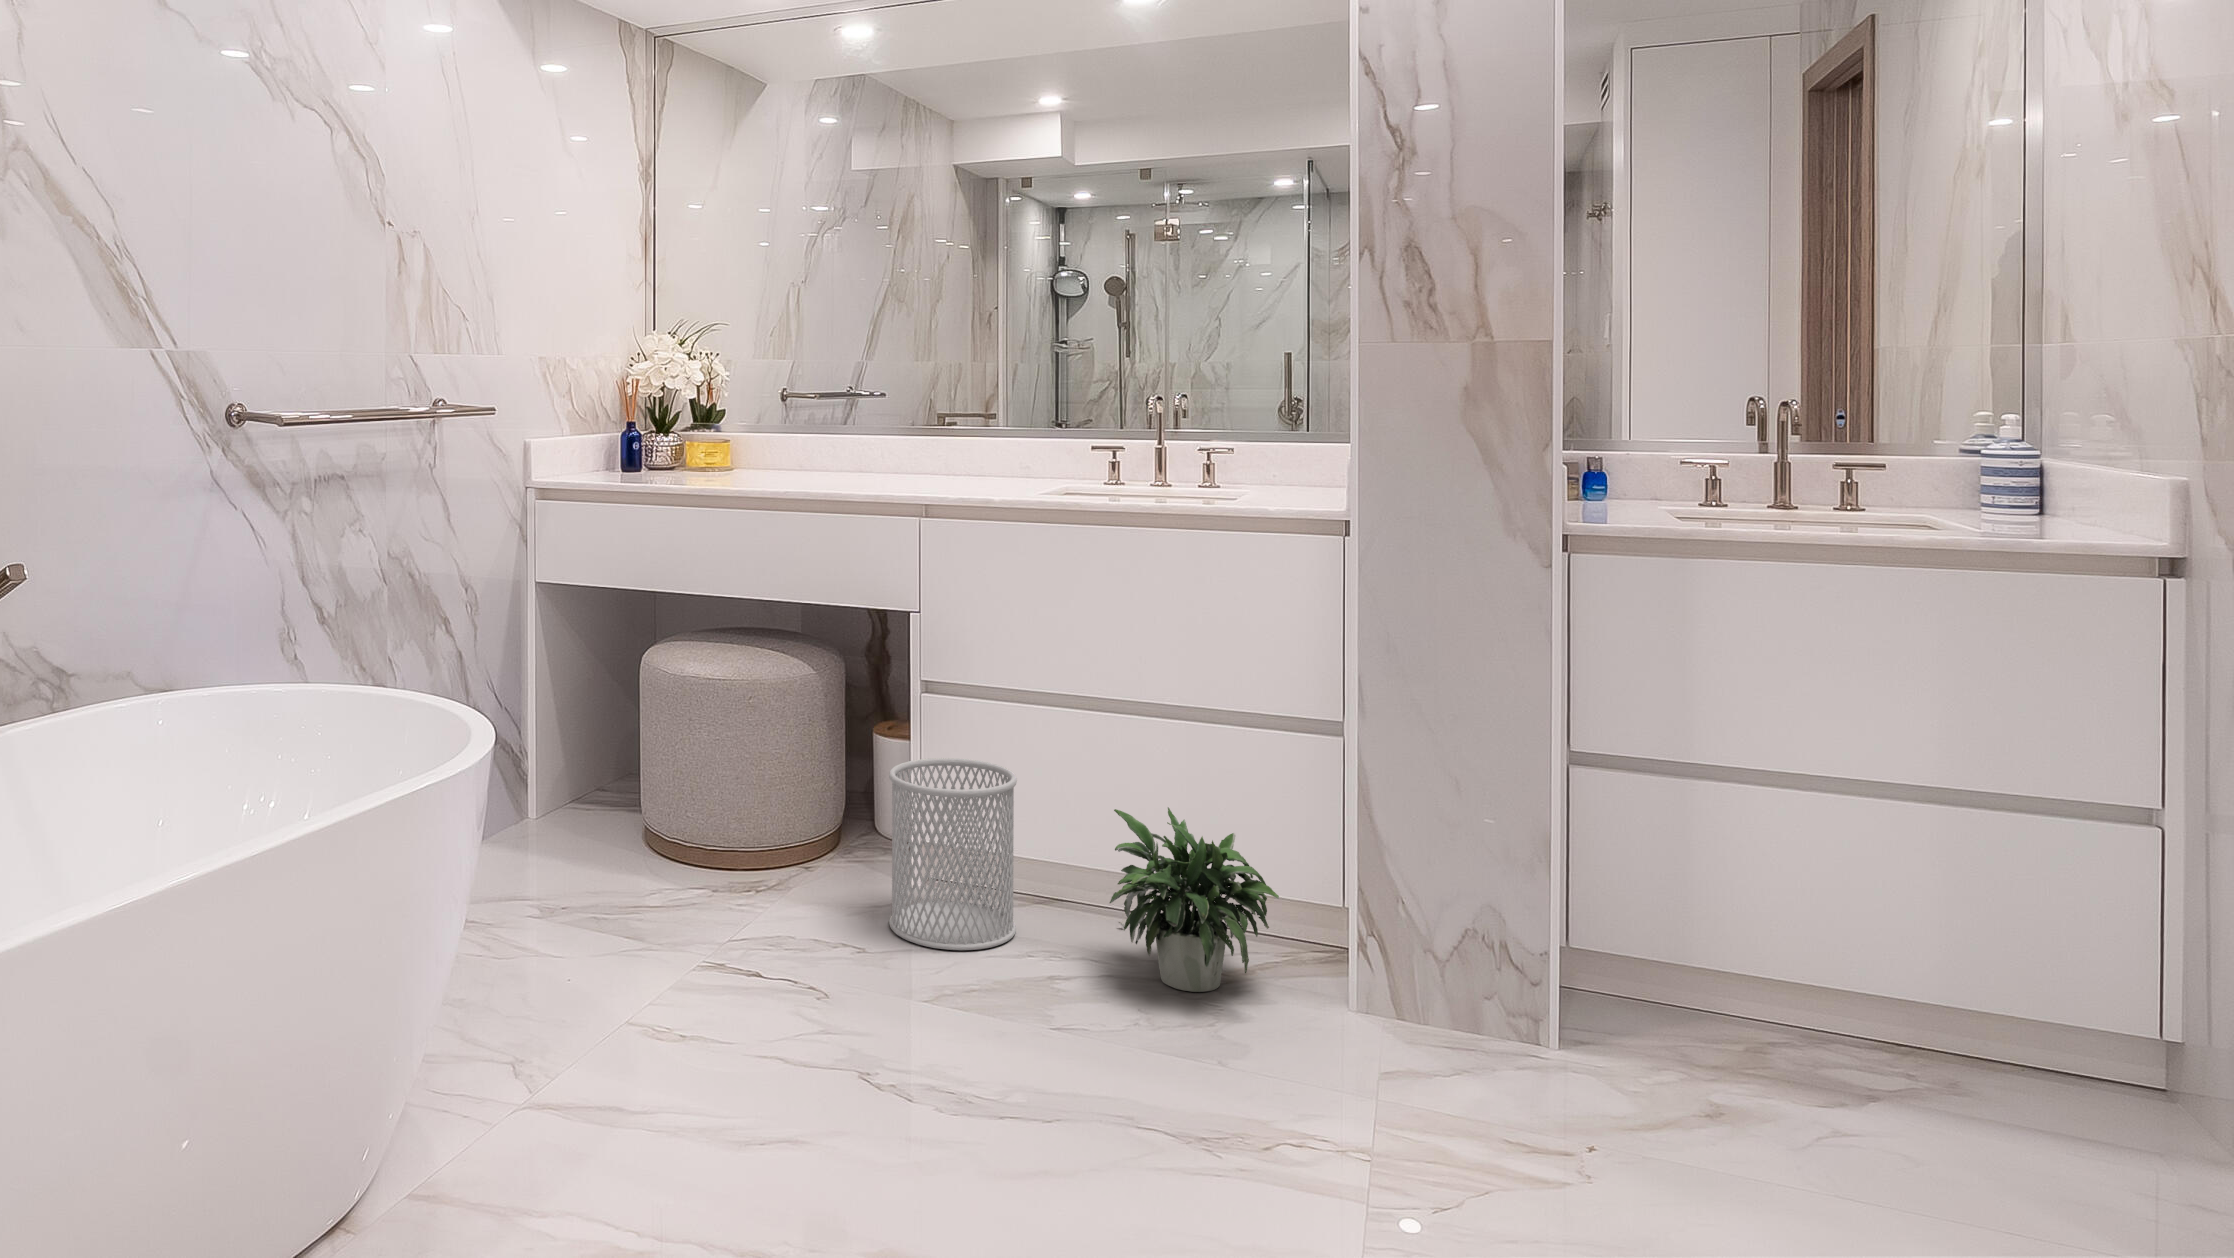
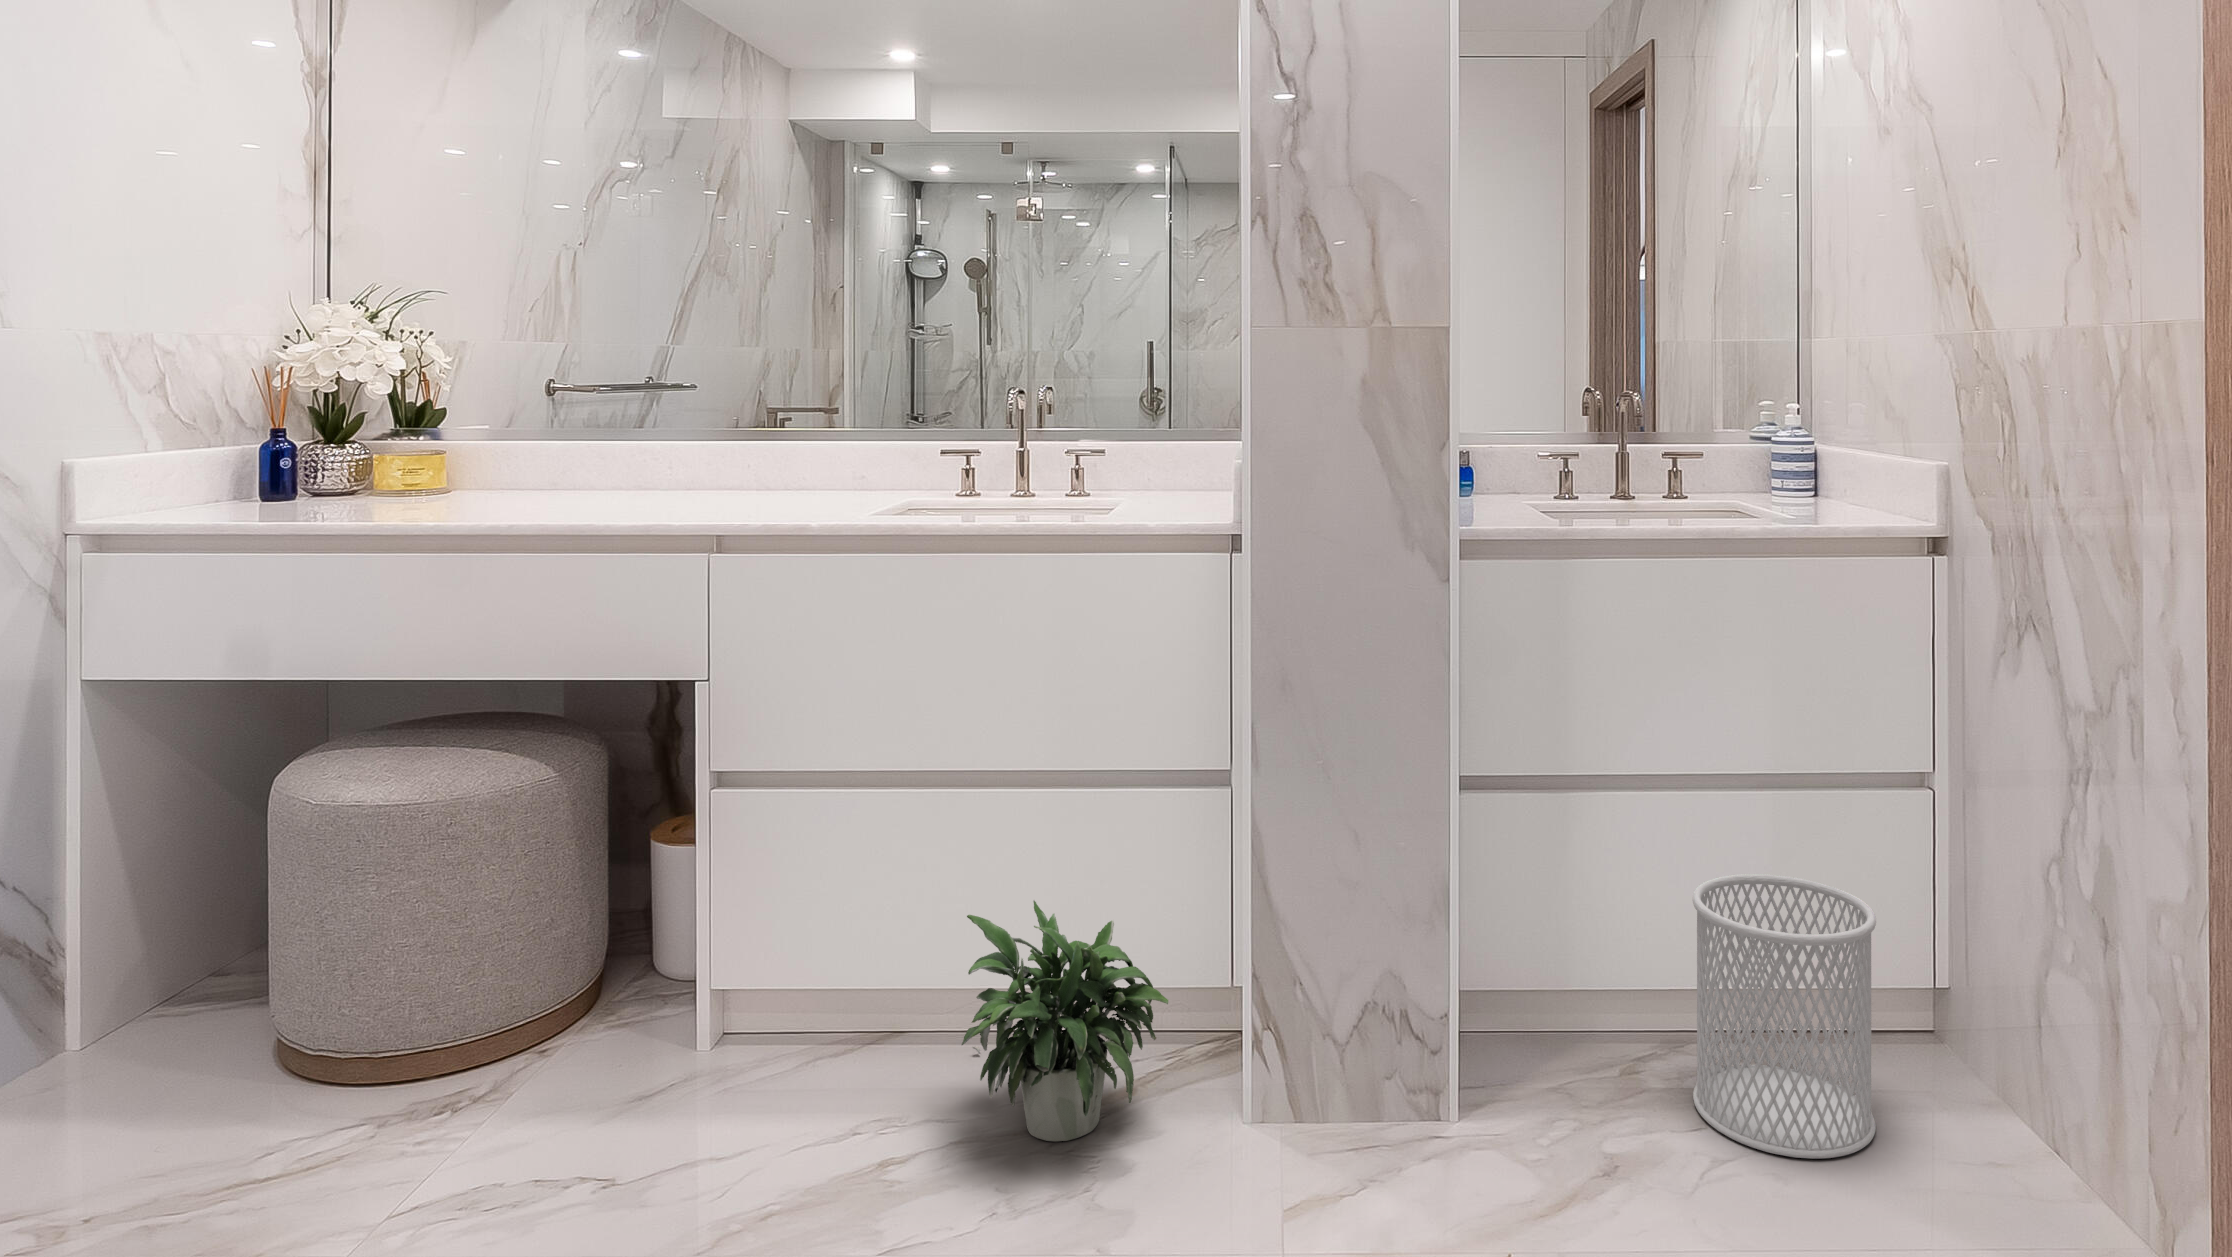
wastebasket: present [889,758,1017,950] -> present [1693,874,1876,1159]

